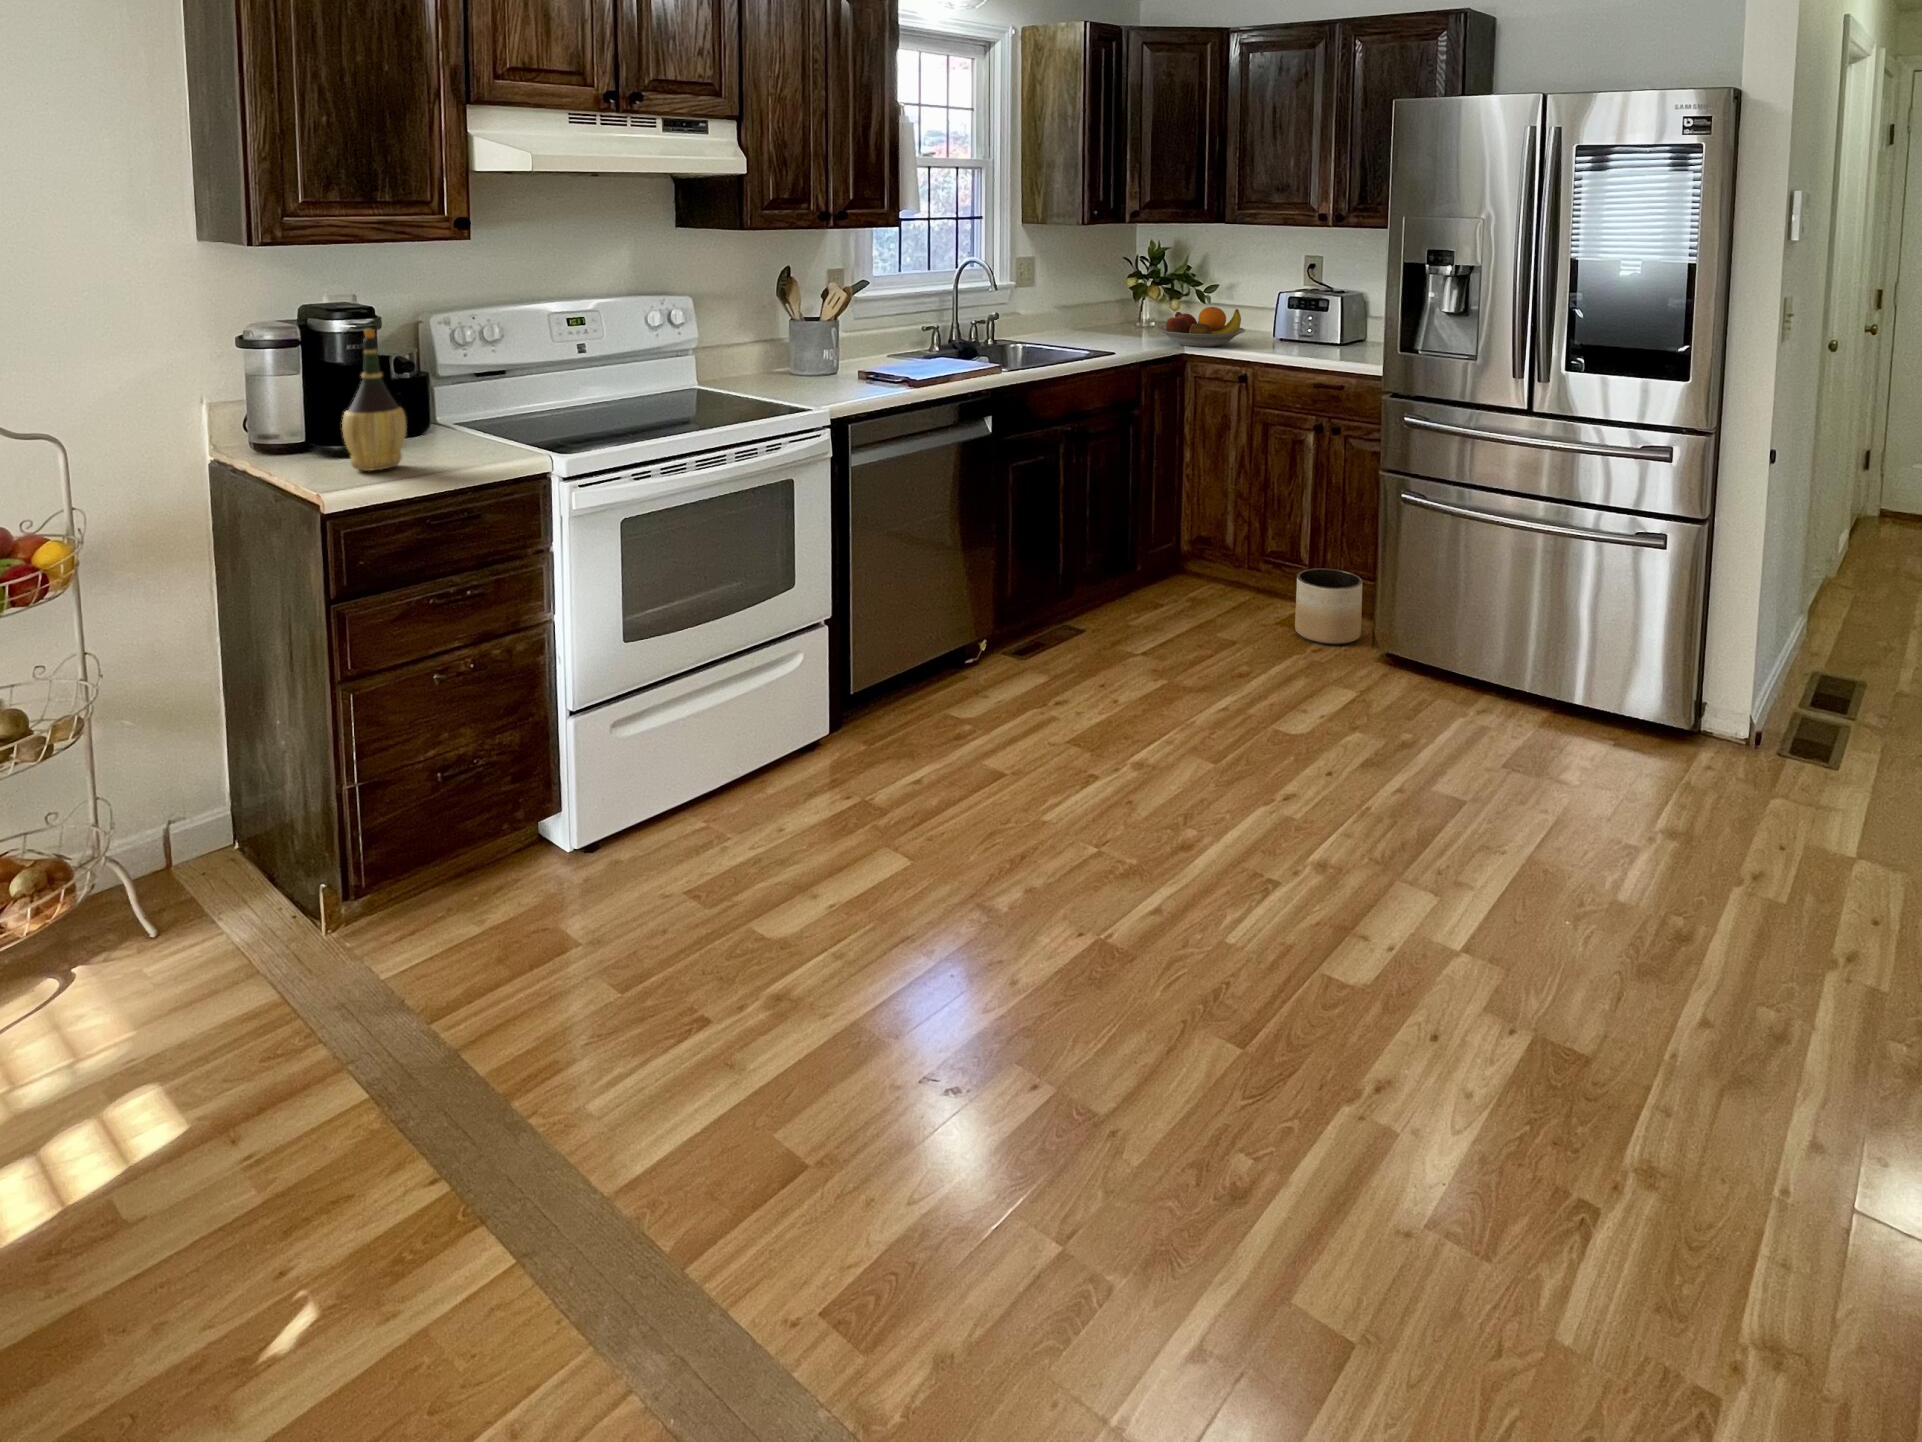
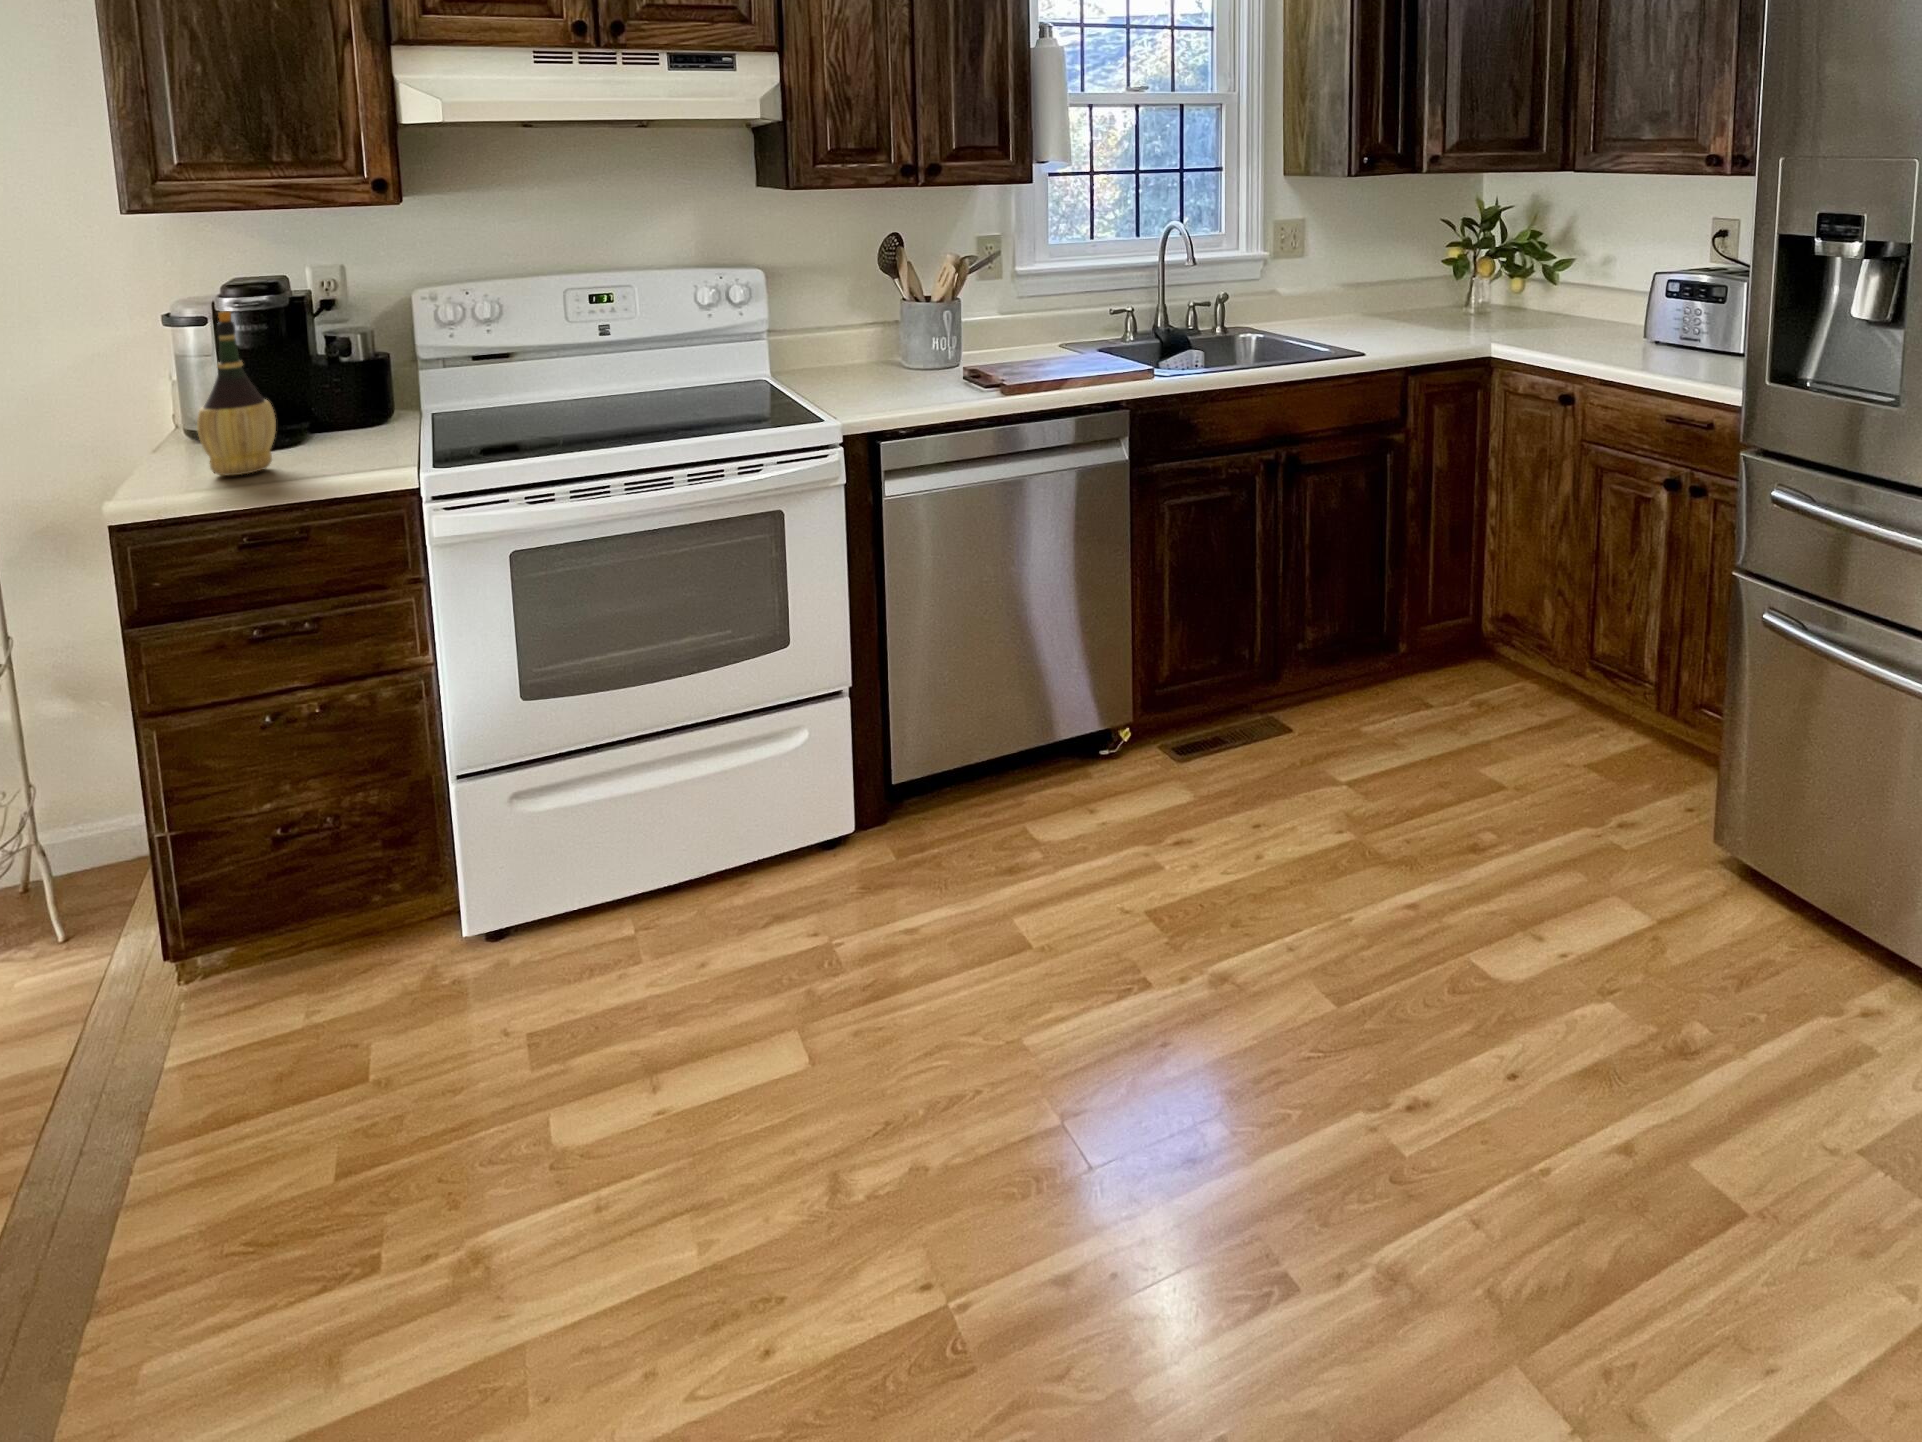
fruit bowl: present [1156,307,1245,347] -> none [1454,289,1589,346]
planter: present [1295,568,1362,645] -> none [1604,696,1717,825]

